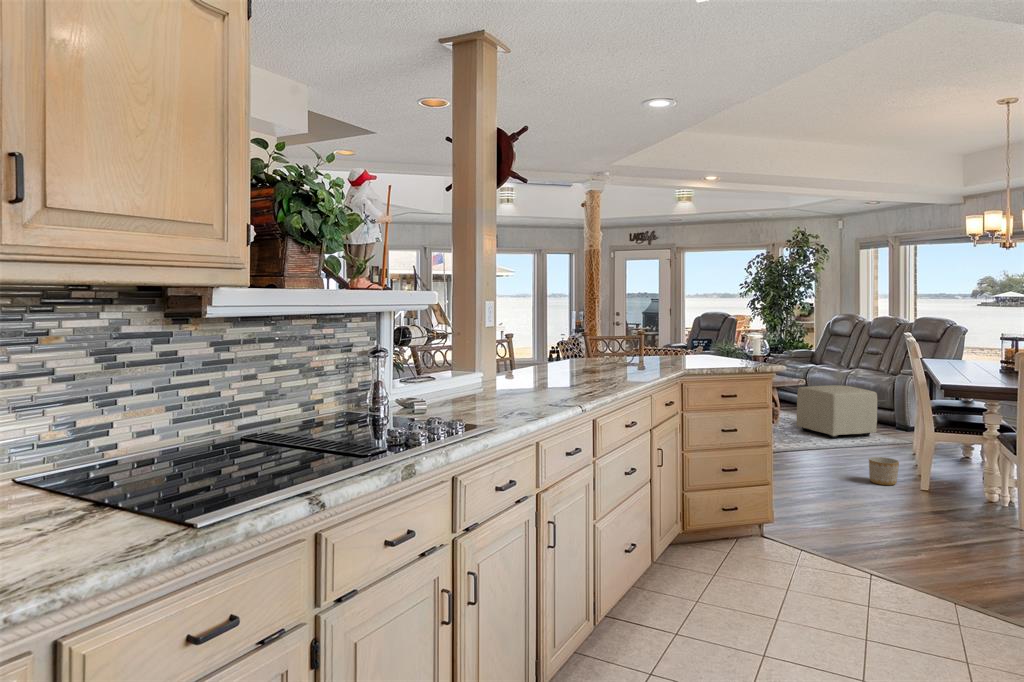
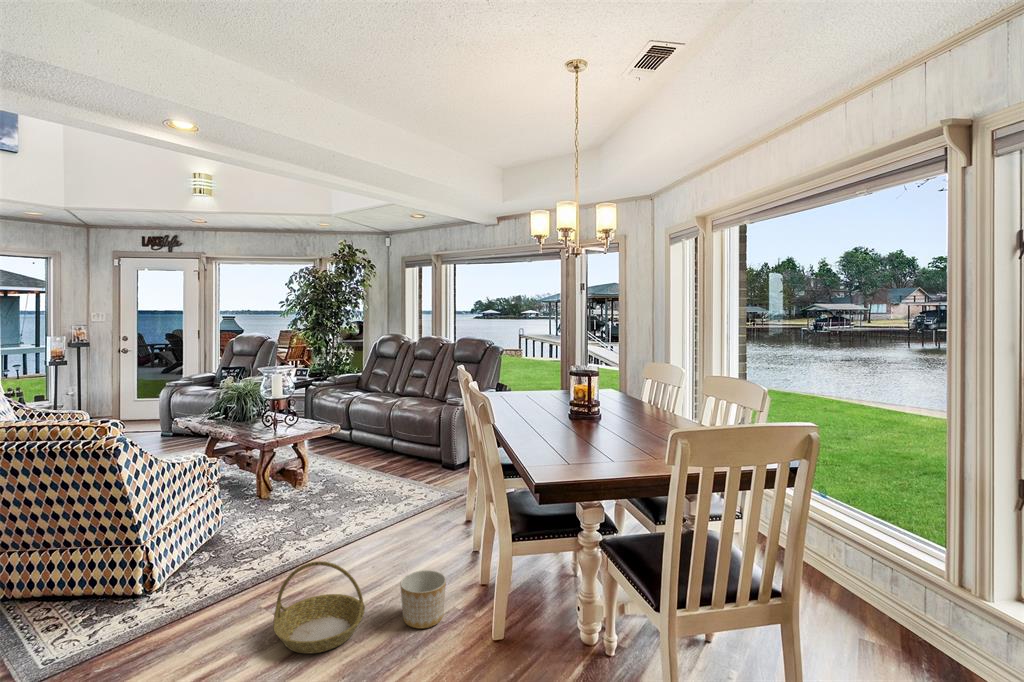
ottoman: present [796,385,877,438] -> none [324,424,421,501]
basket: none [794,437,846,481] -> present [273,561,365,653]

